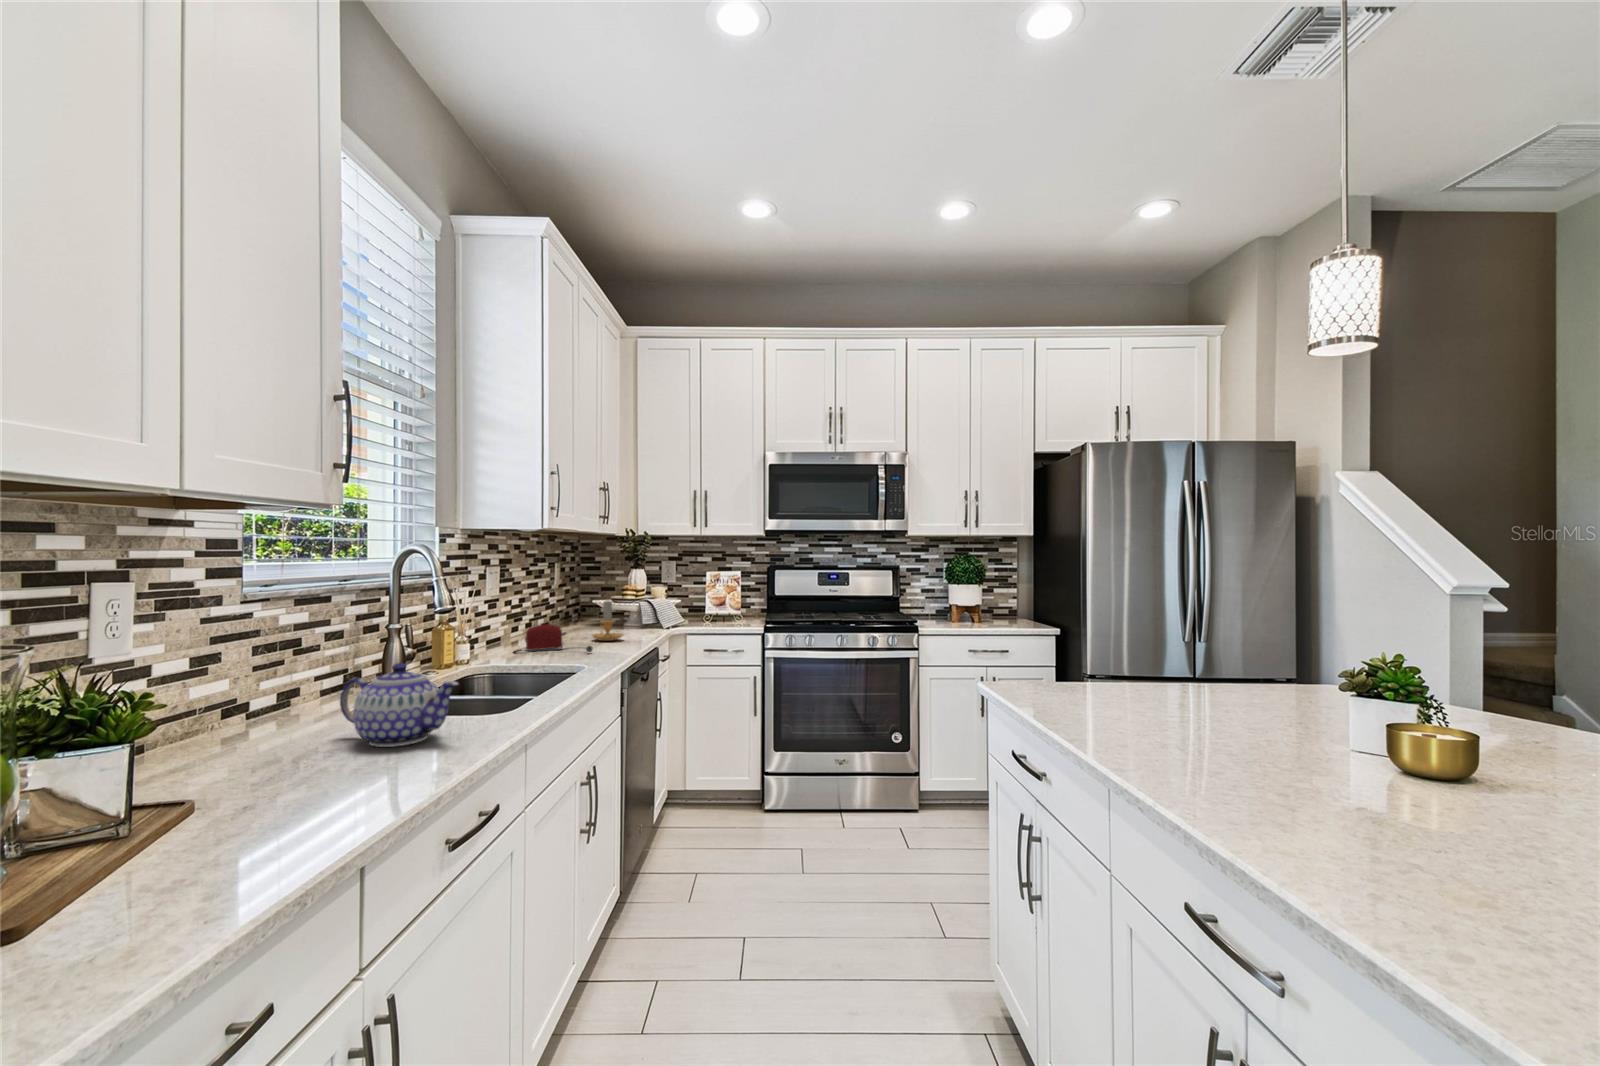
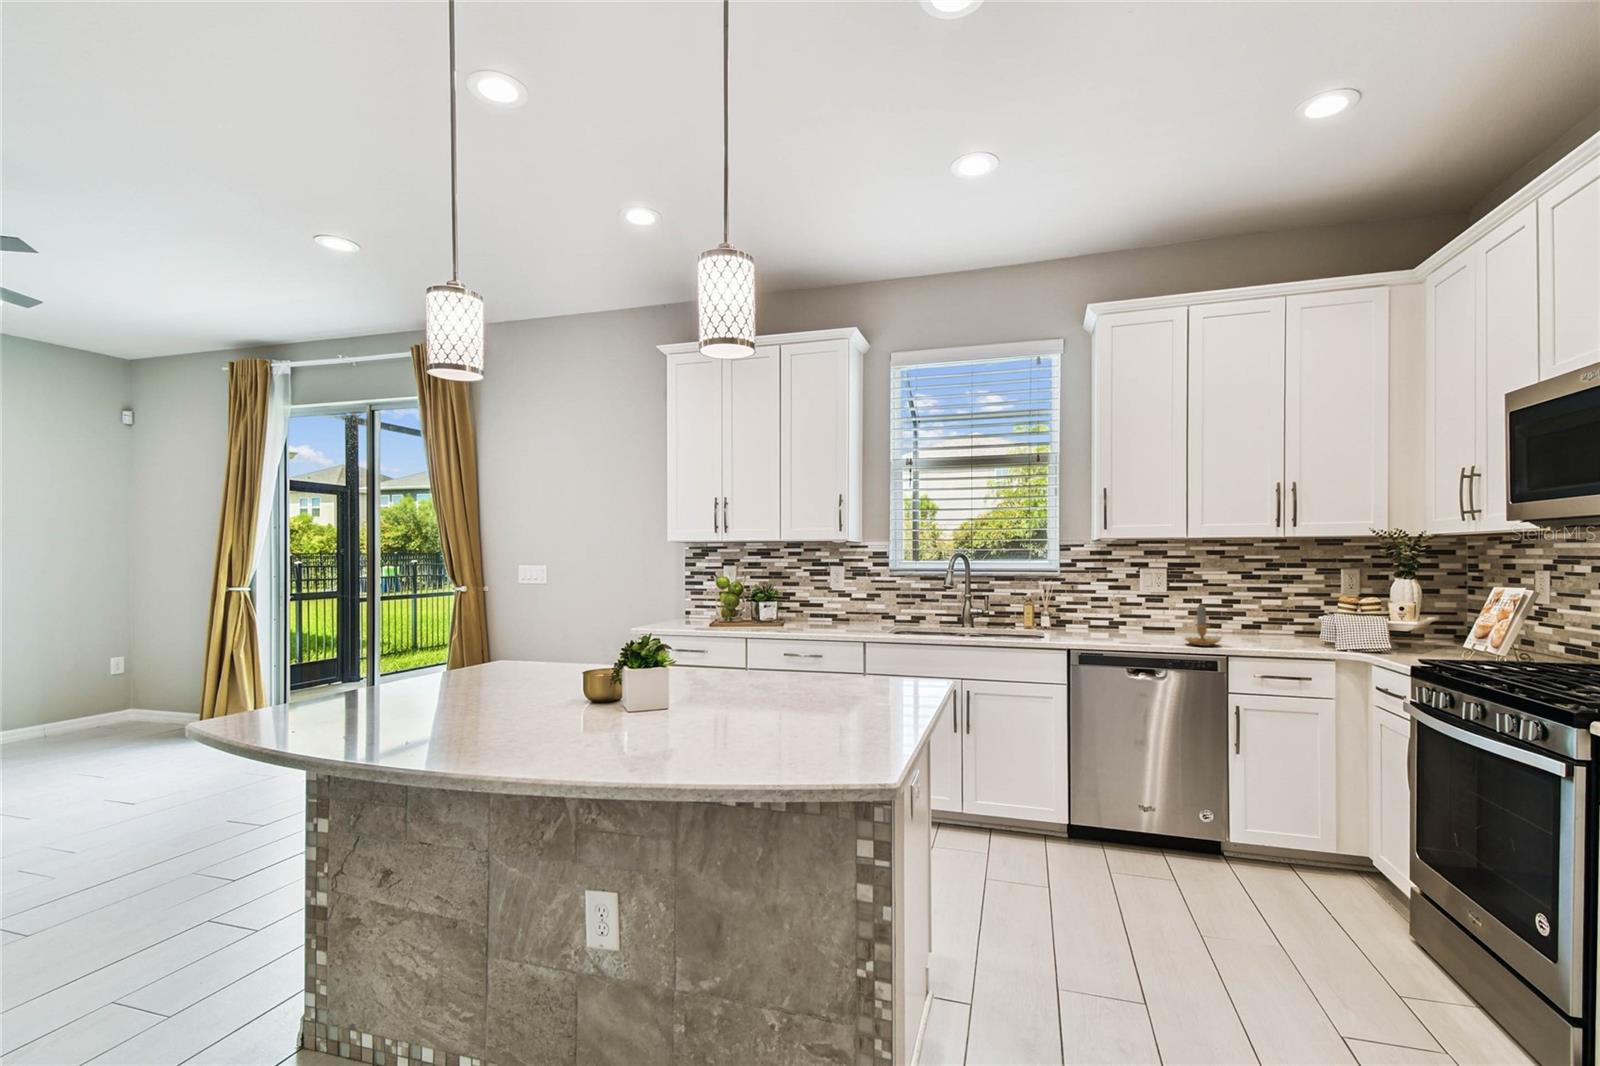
toaster: present [514,624,593,653] -> none [1093,616,1133,641]
teapot: present [340,663,459,747] -> none [826,601,856,632]

